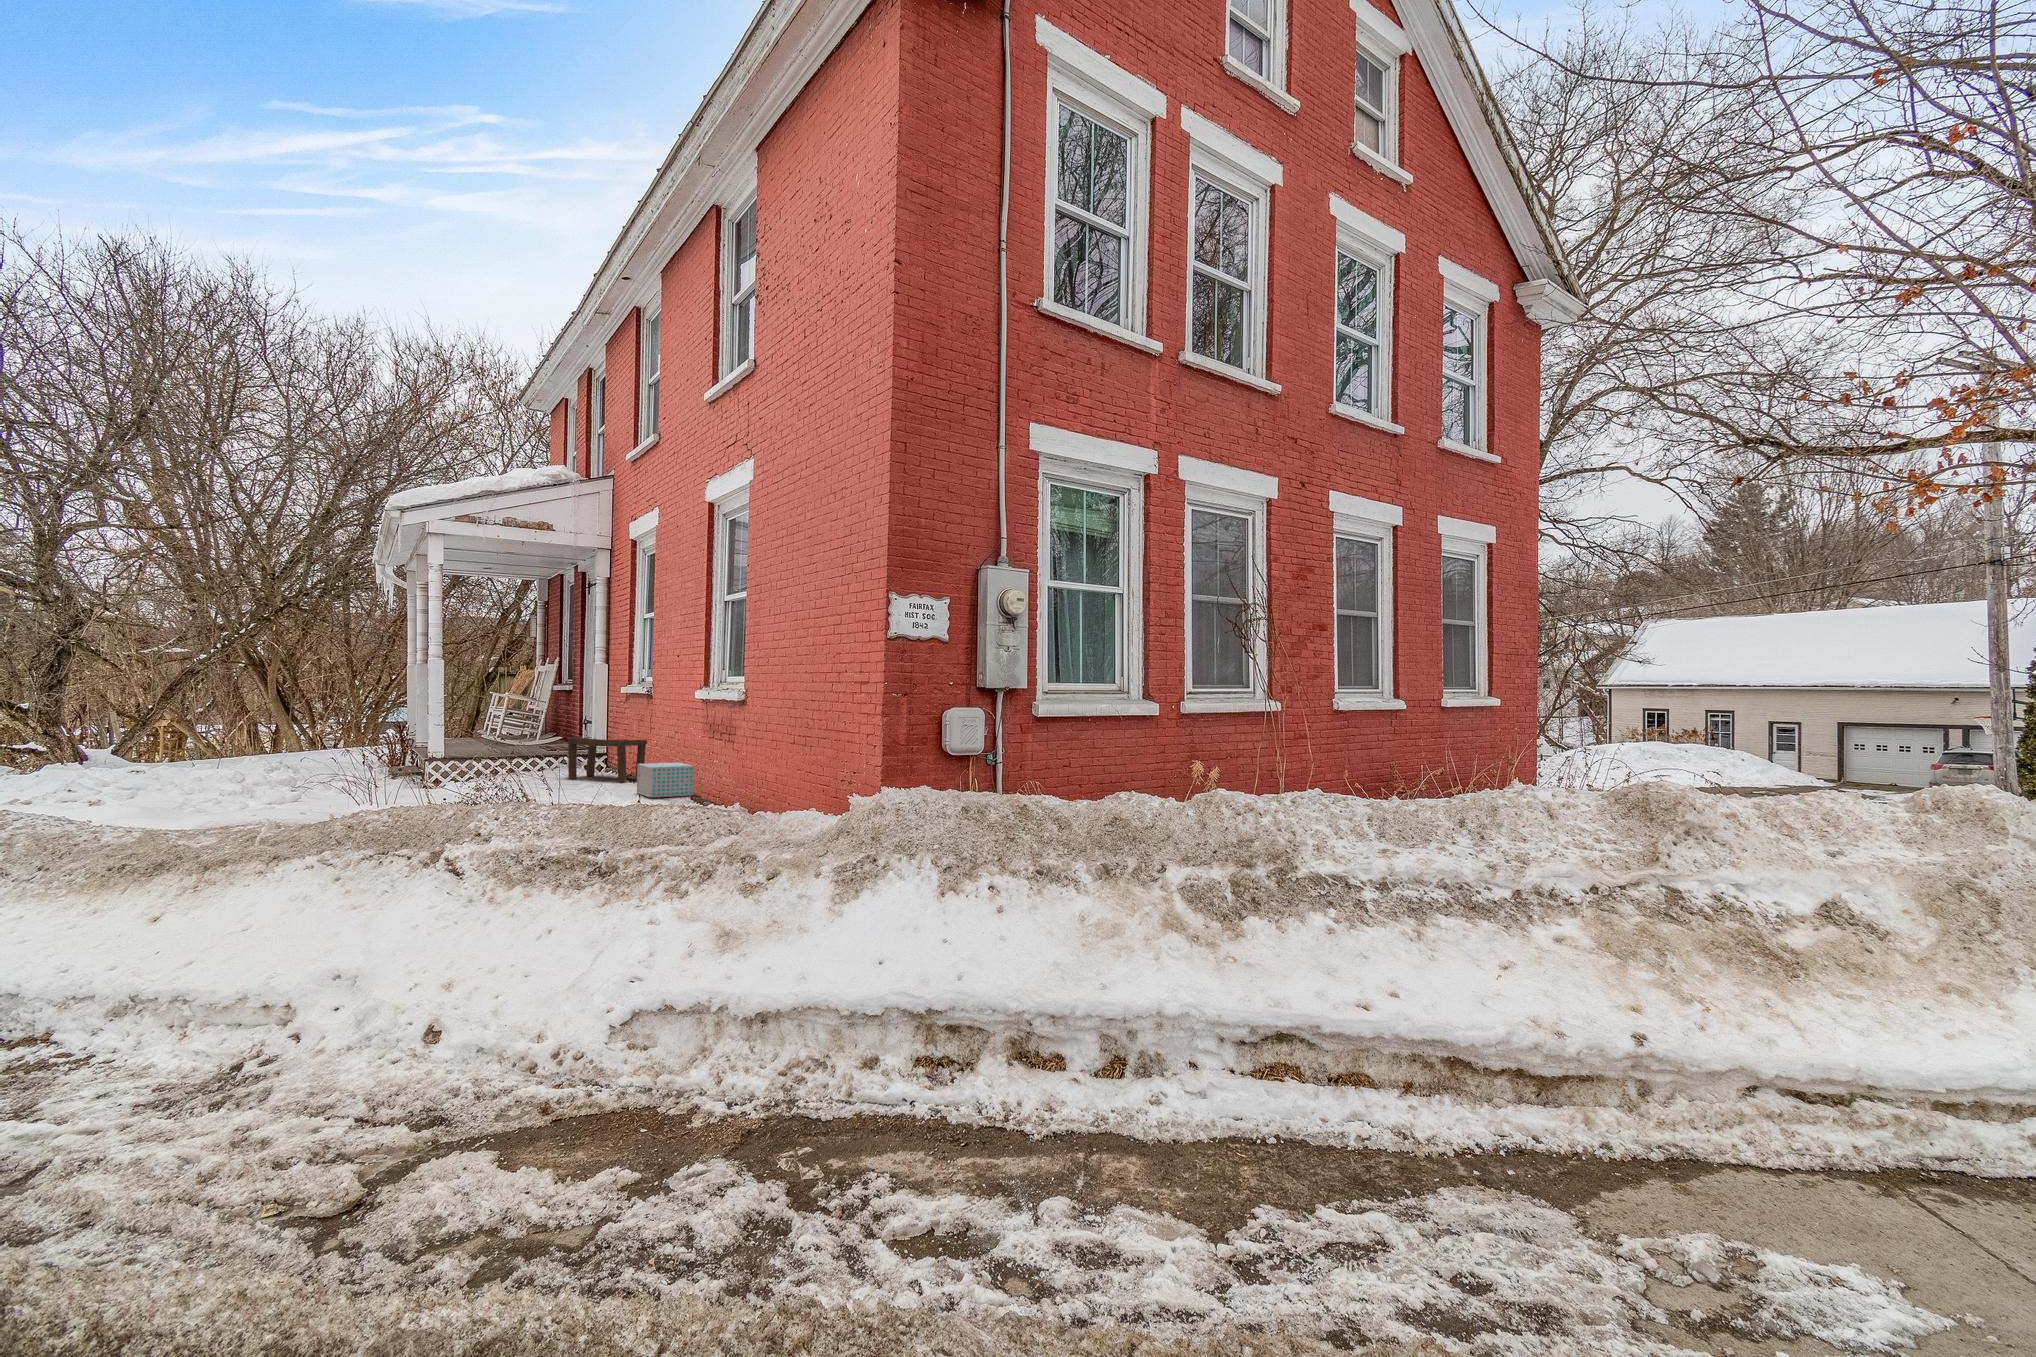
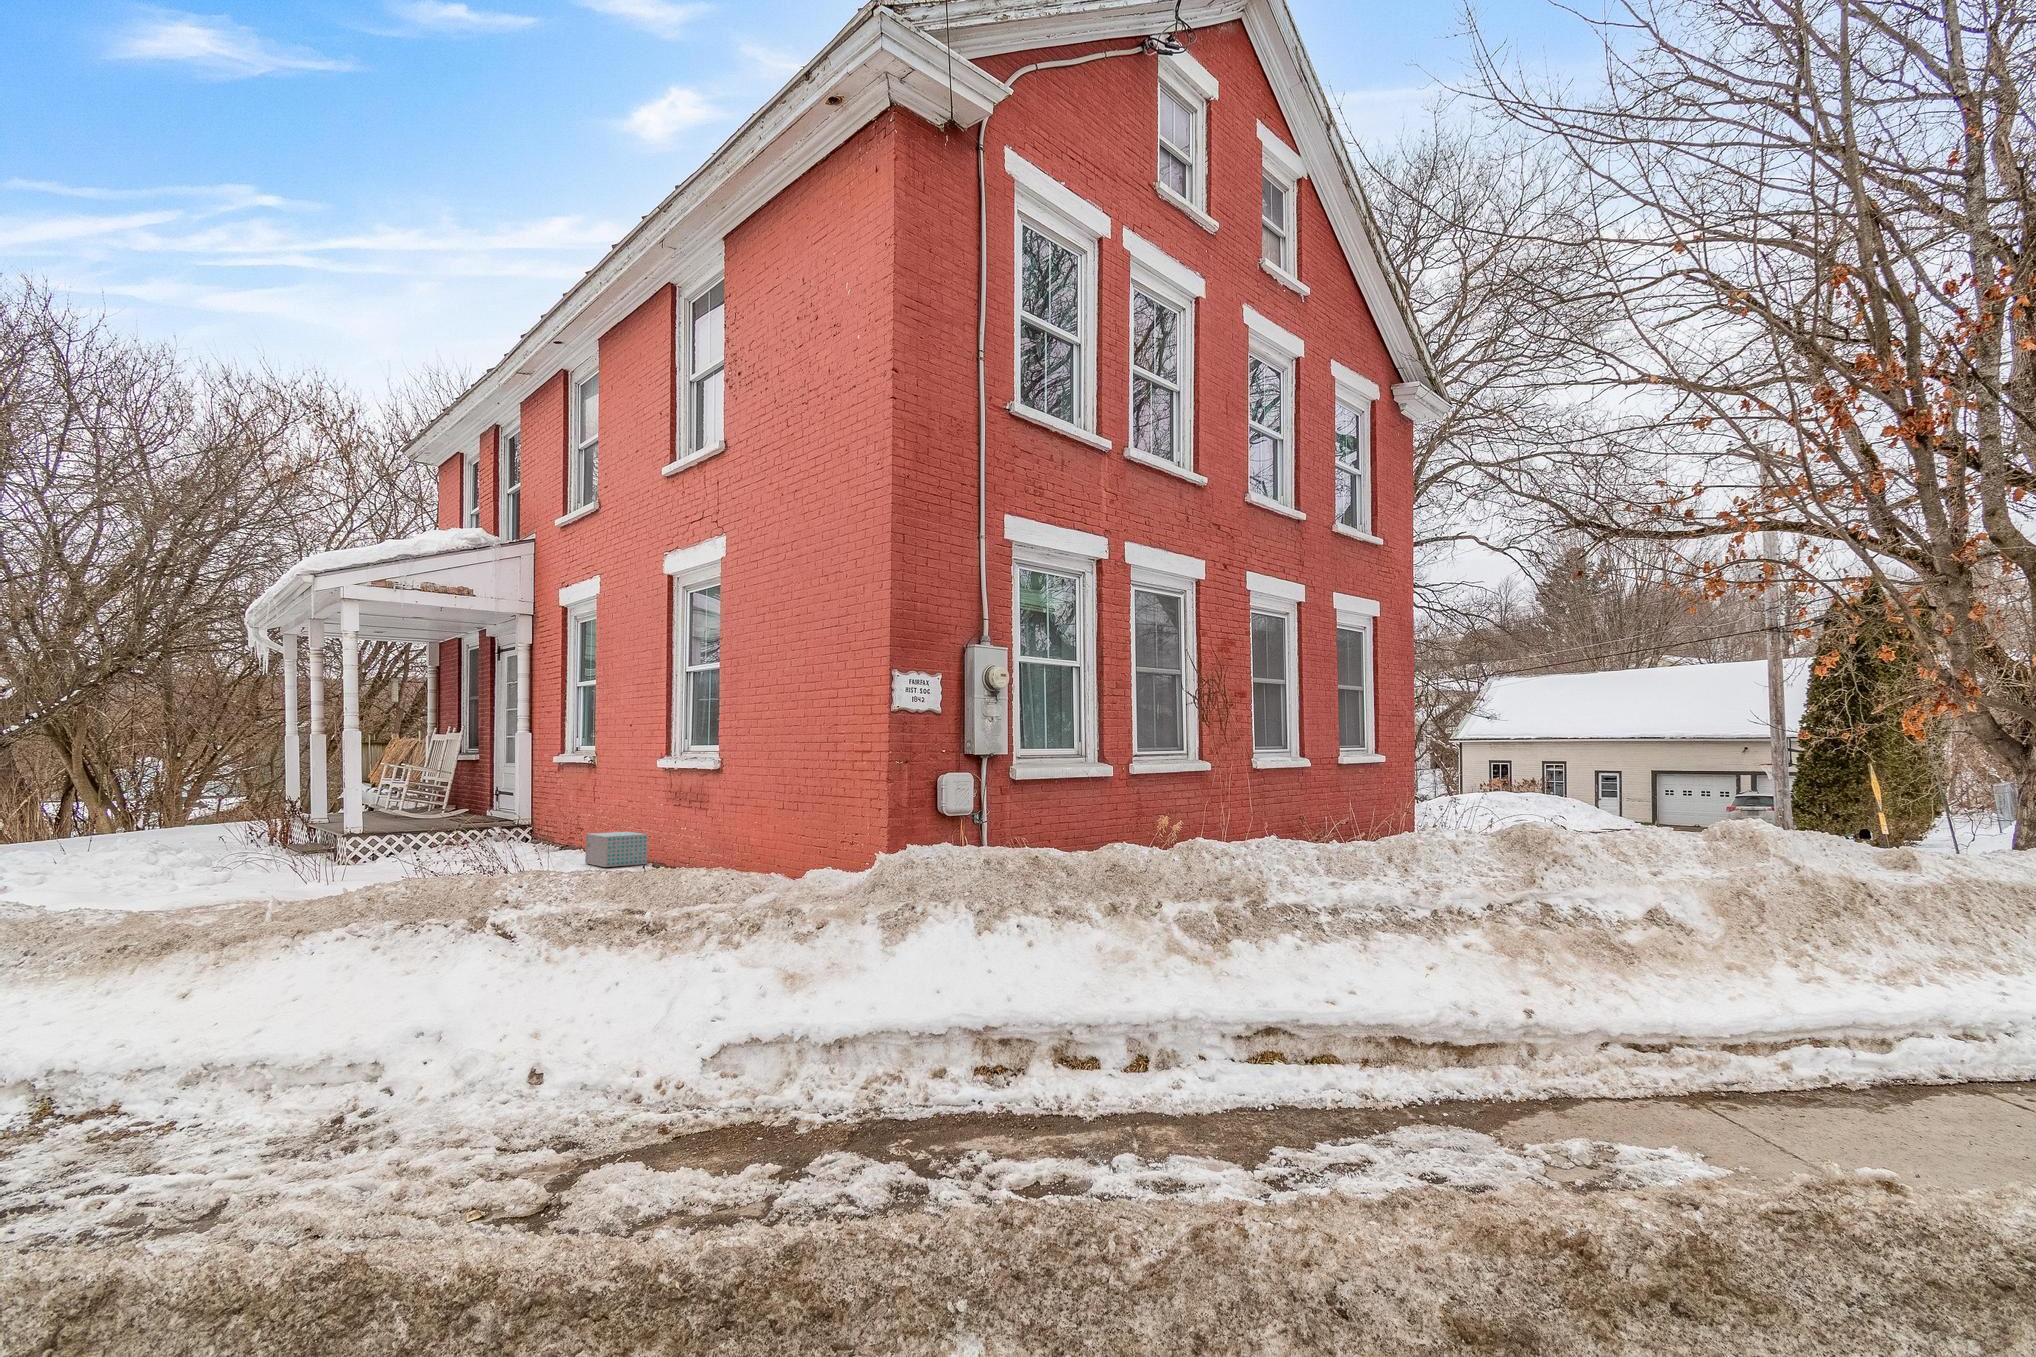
bench: present [568,738,647,782] -> none [496,809,582,854]

